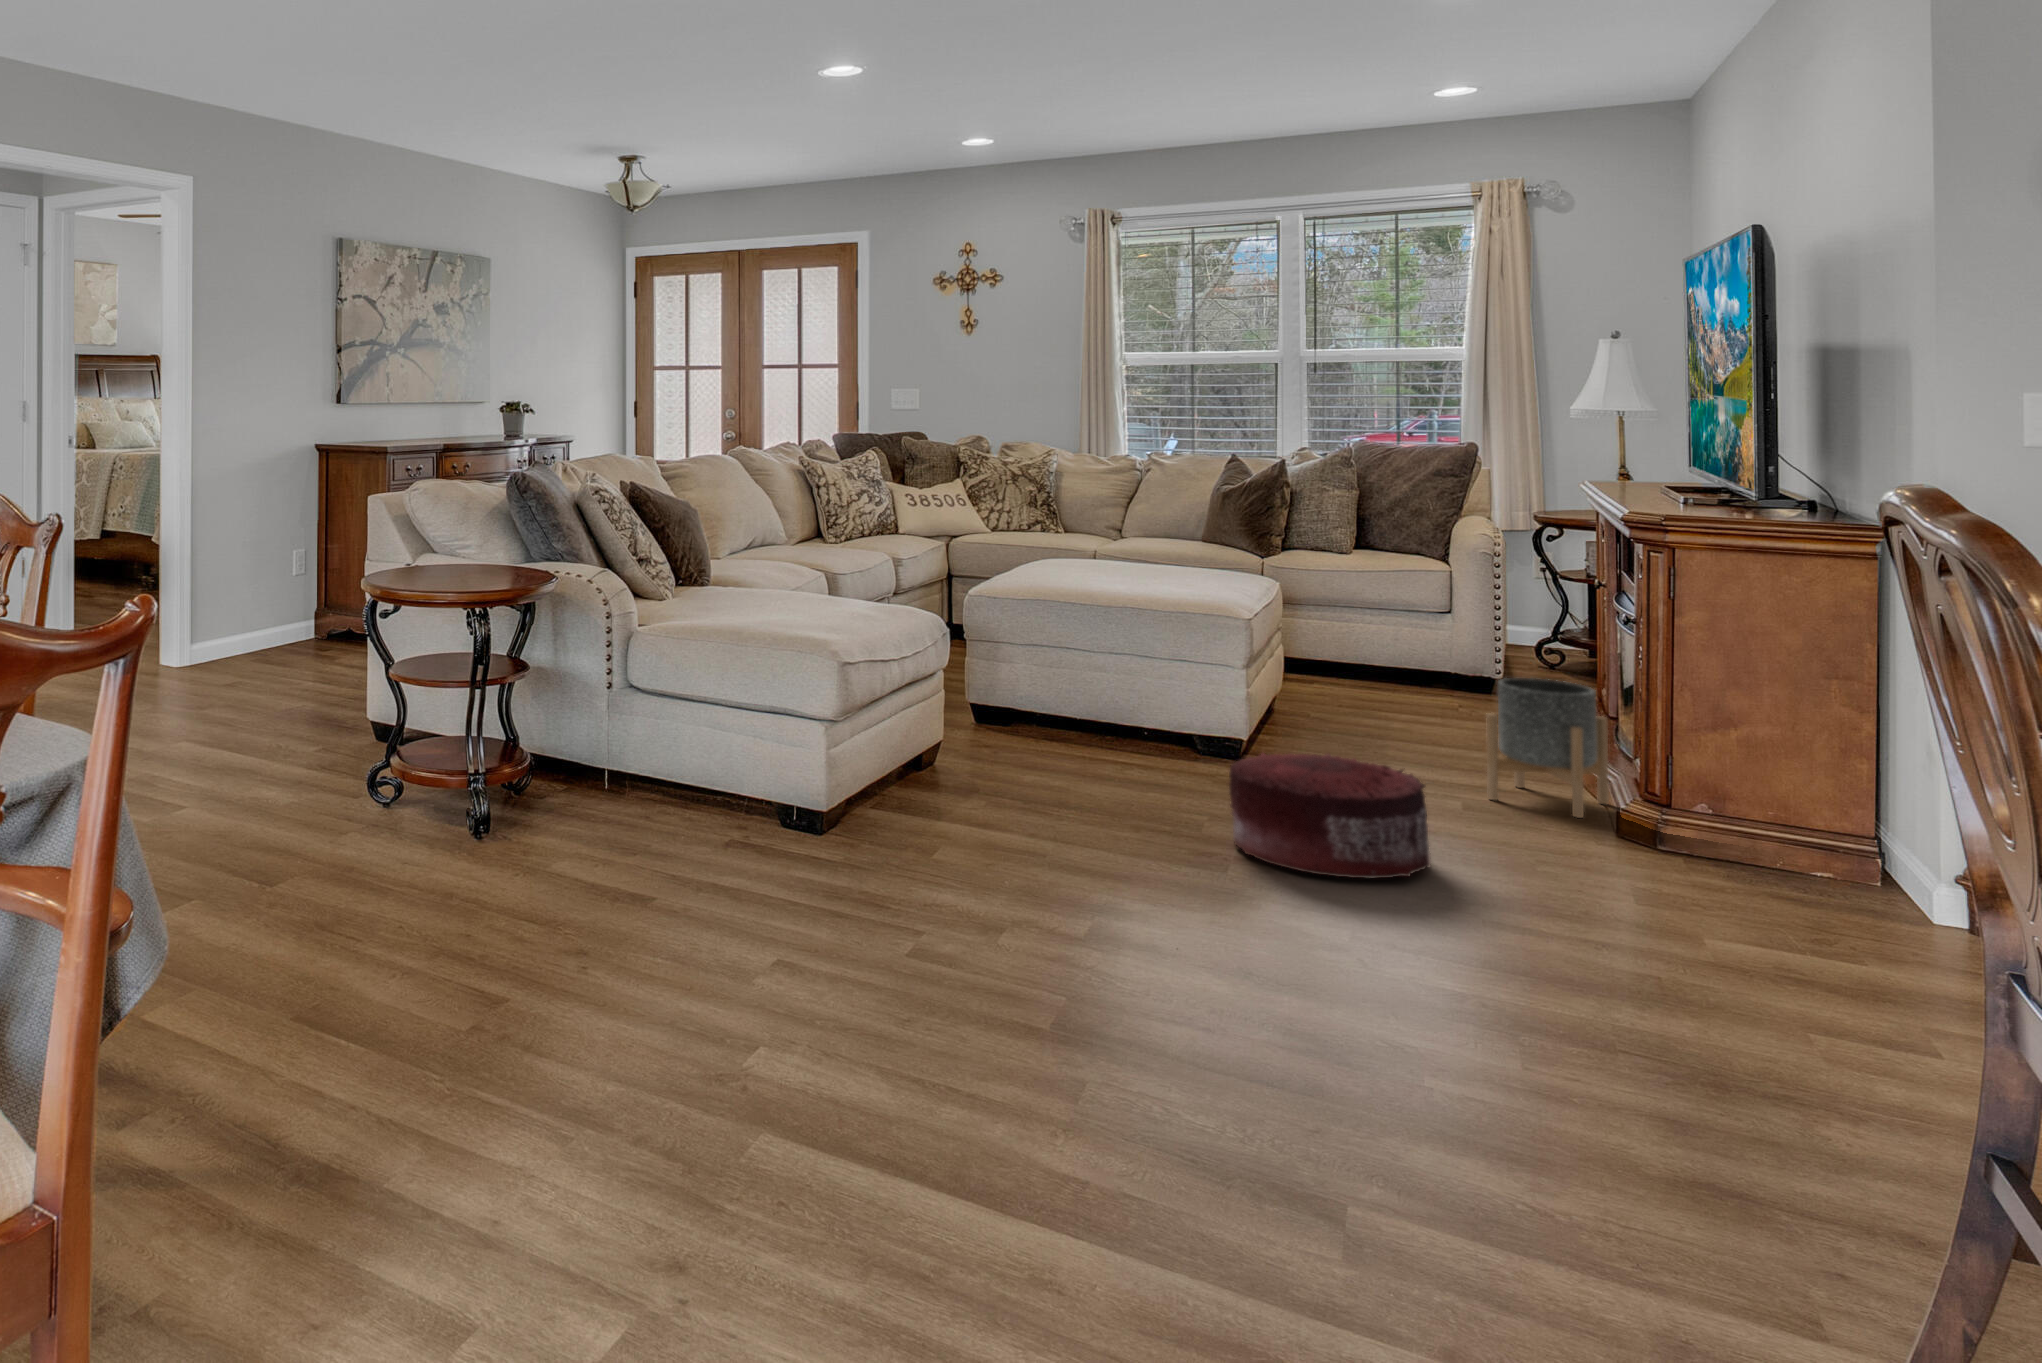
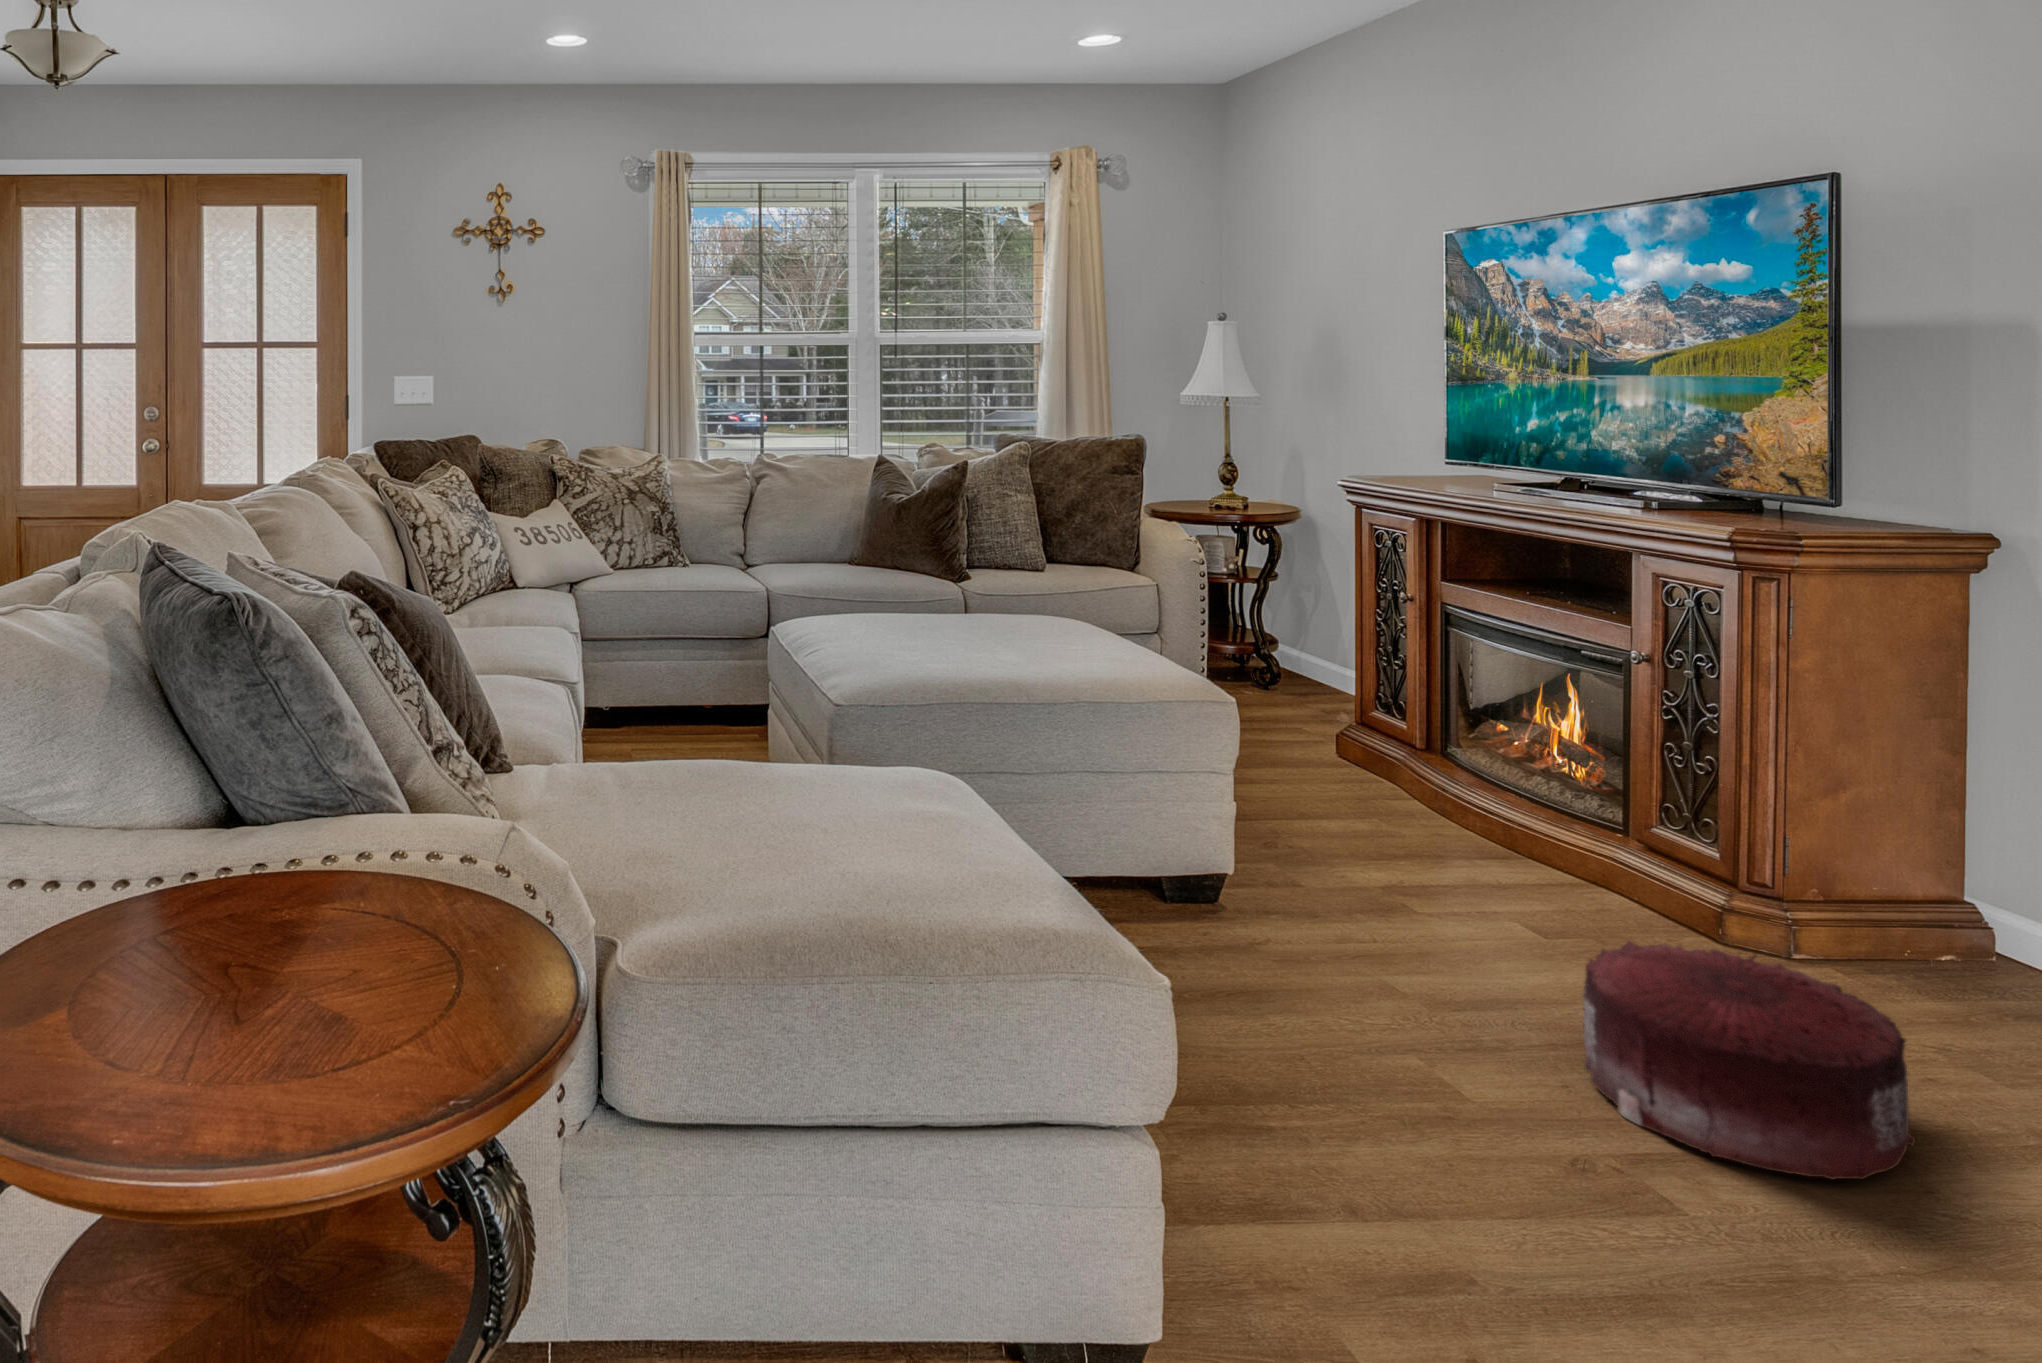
planter: present [1486,678,1609,818] -> none [1514,744,1667,916]

